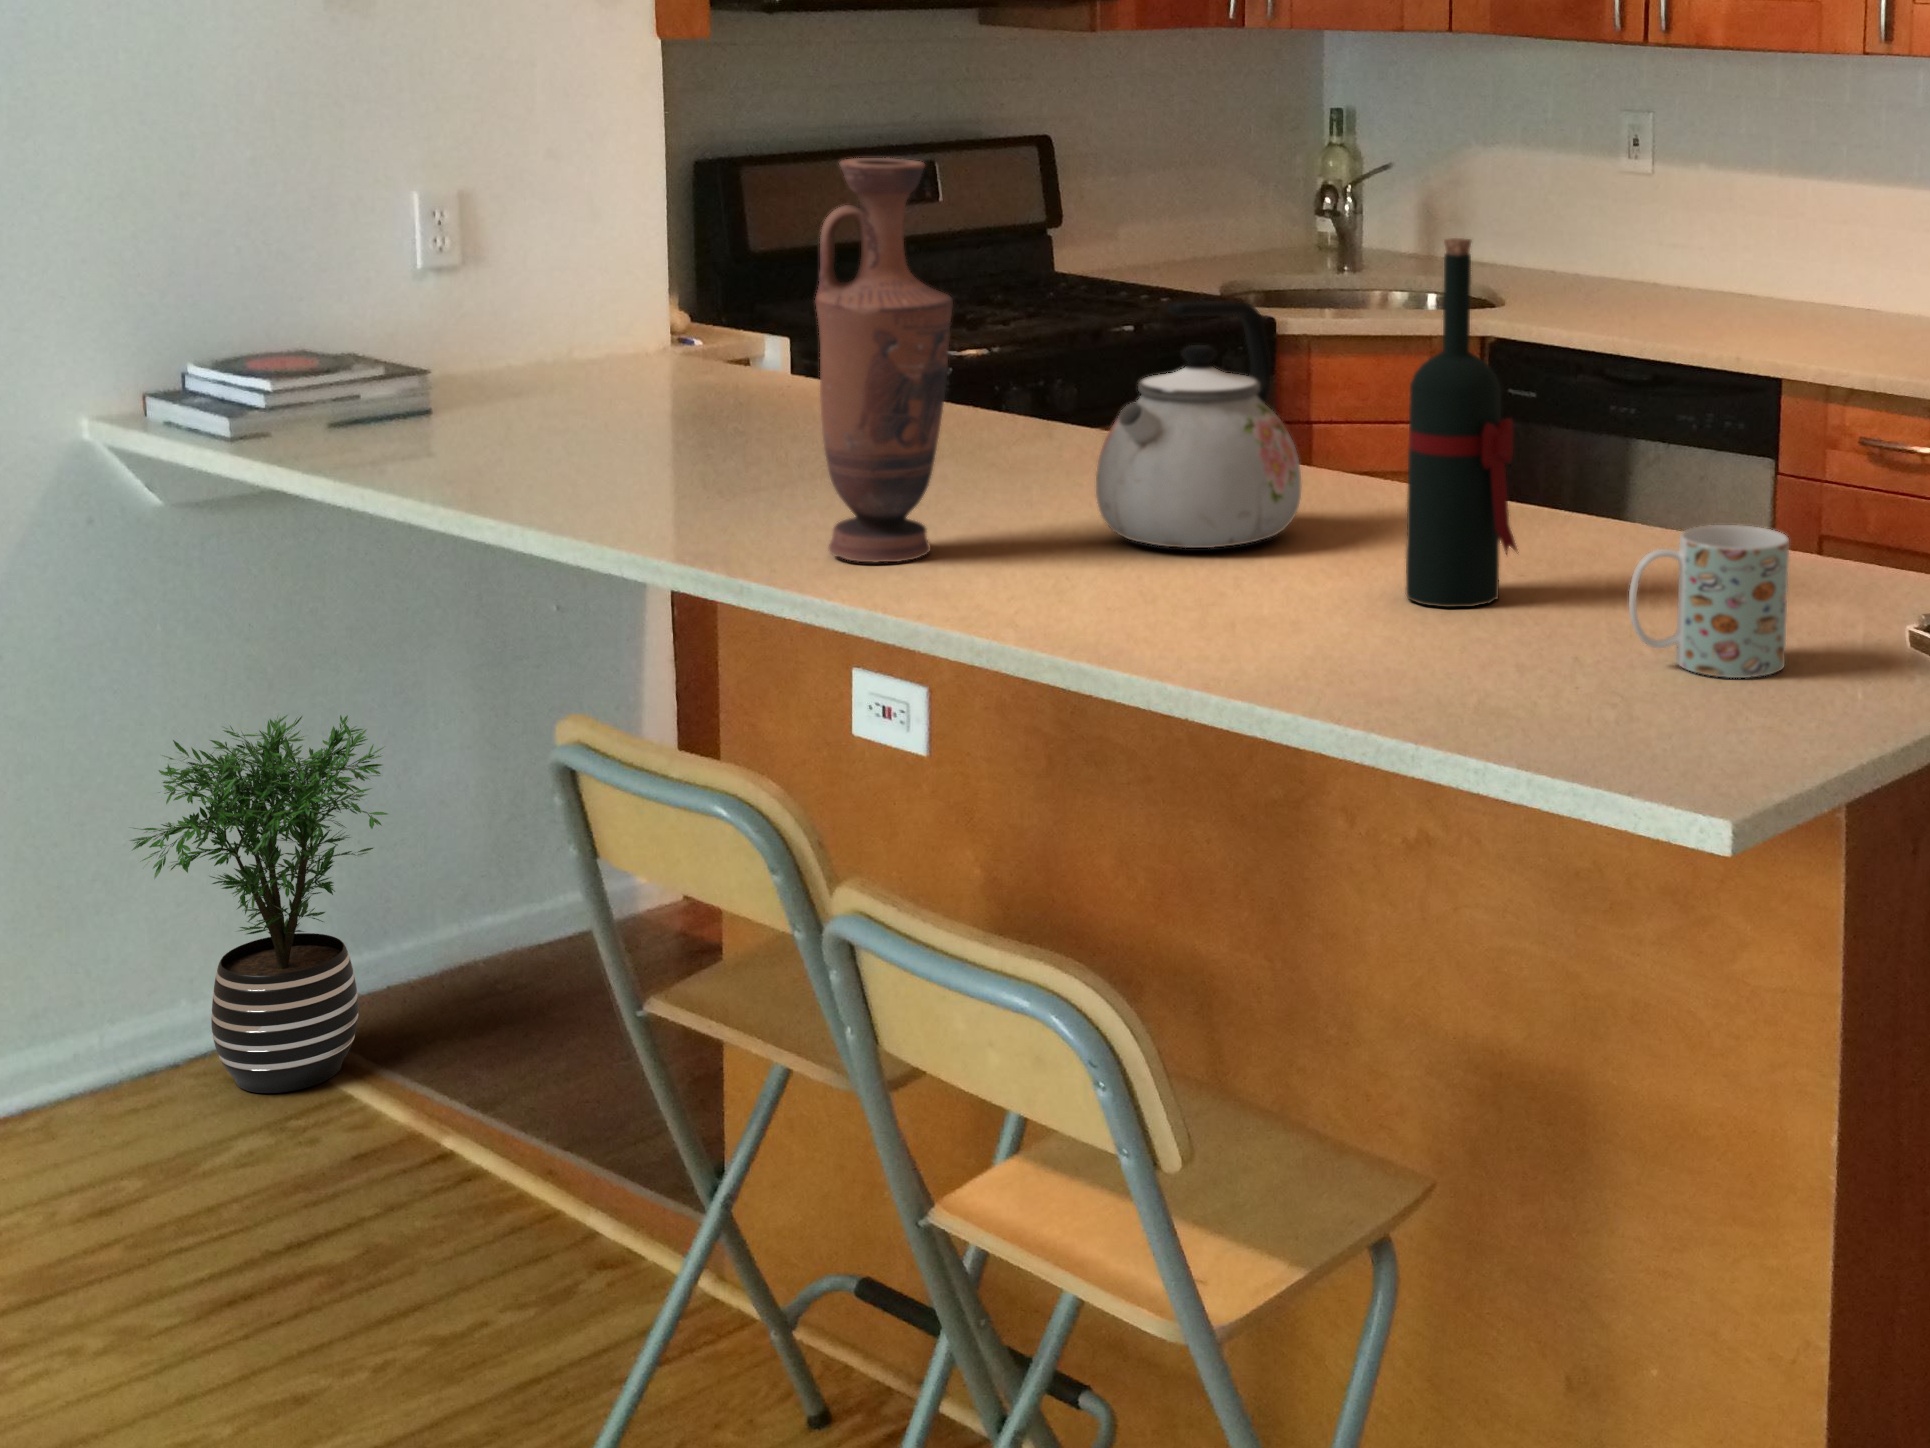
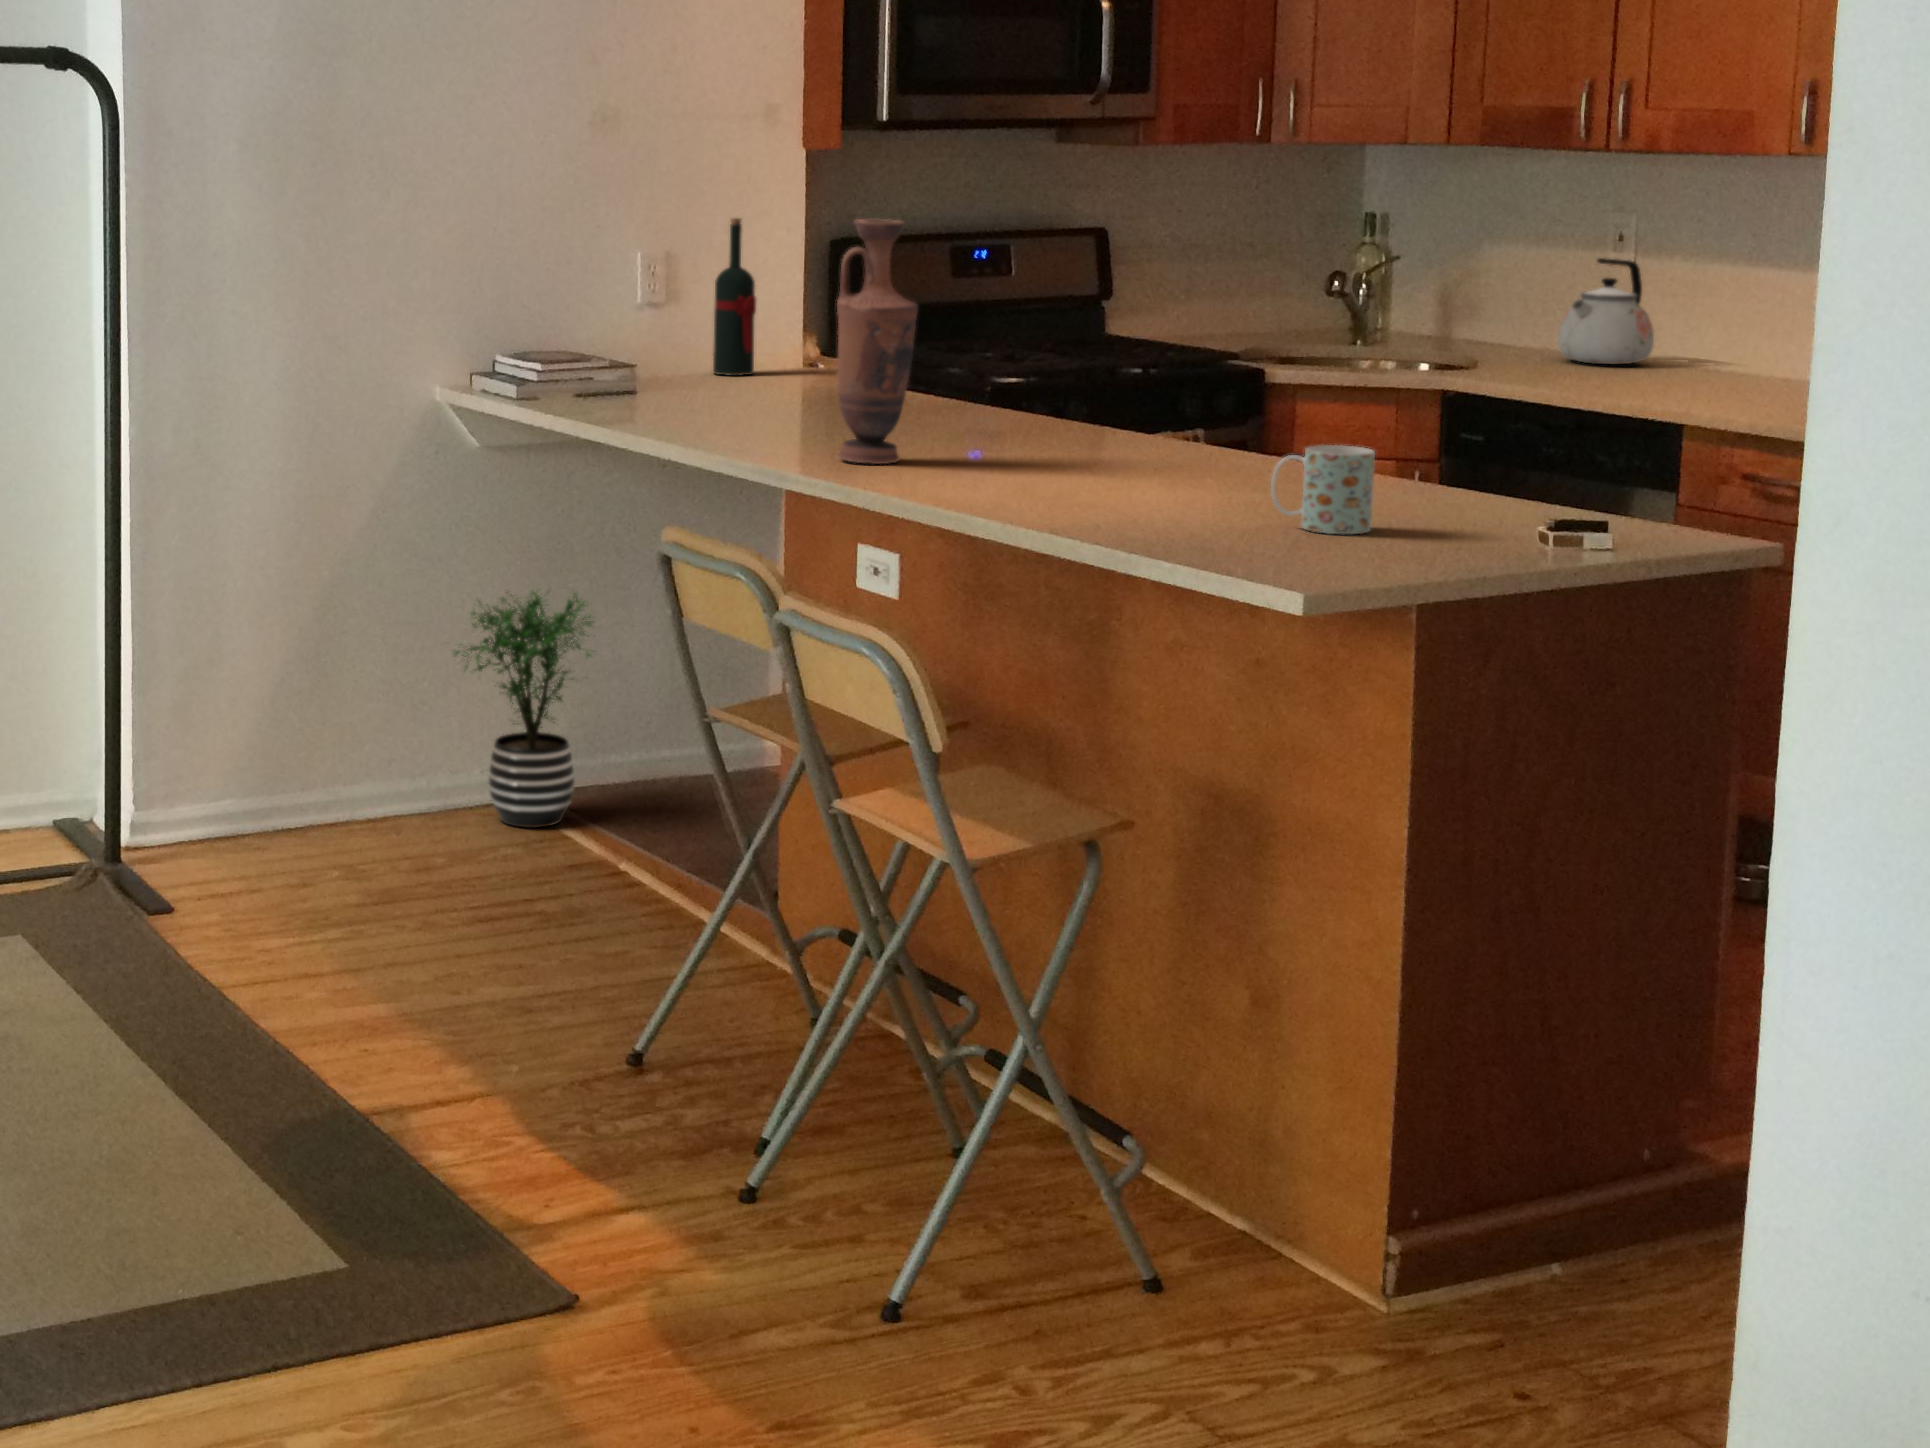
wine bottle: present [1405,238,1517,607] -> present [713,218,756,376]
kettle: present [1096,302,1301,548] -> present [1558,258,1654,365]

